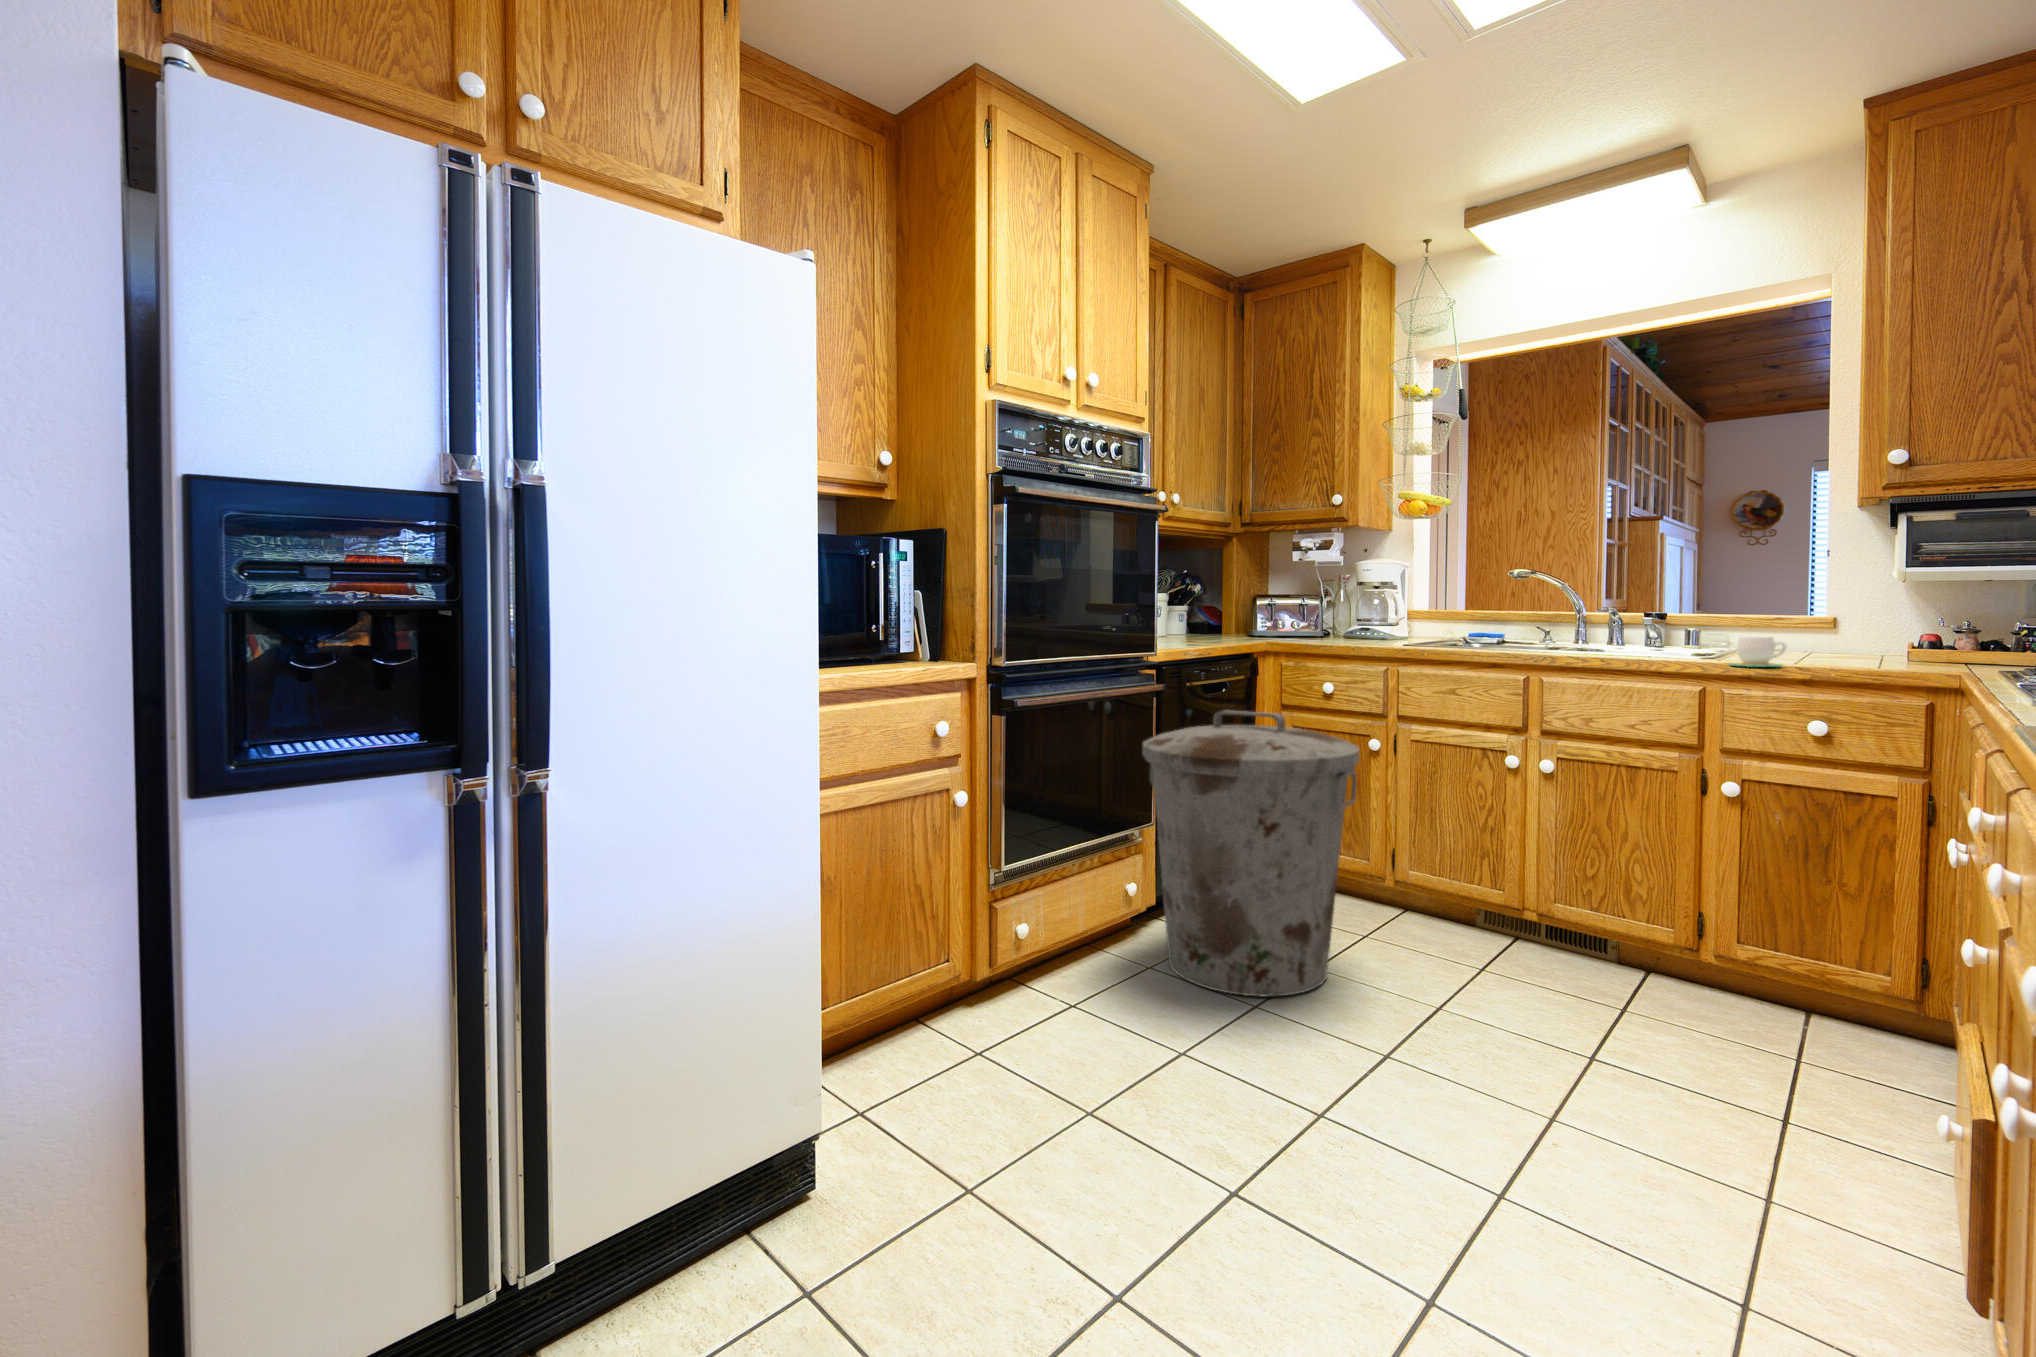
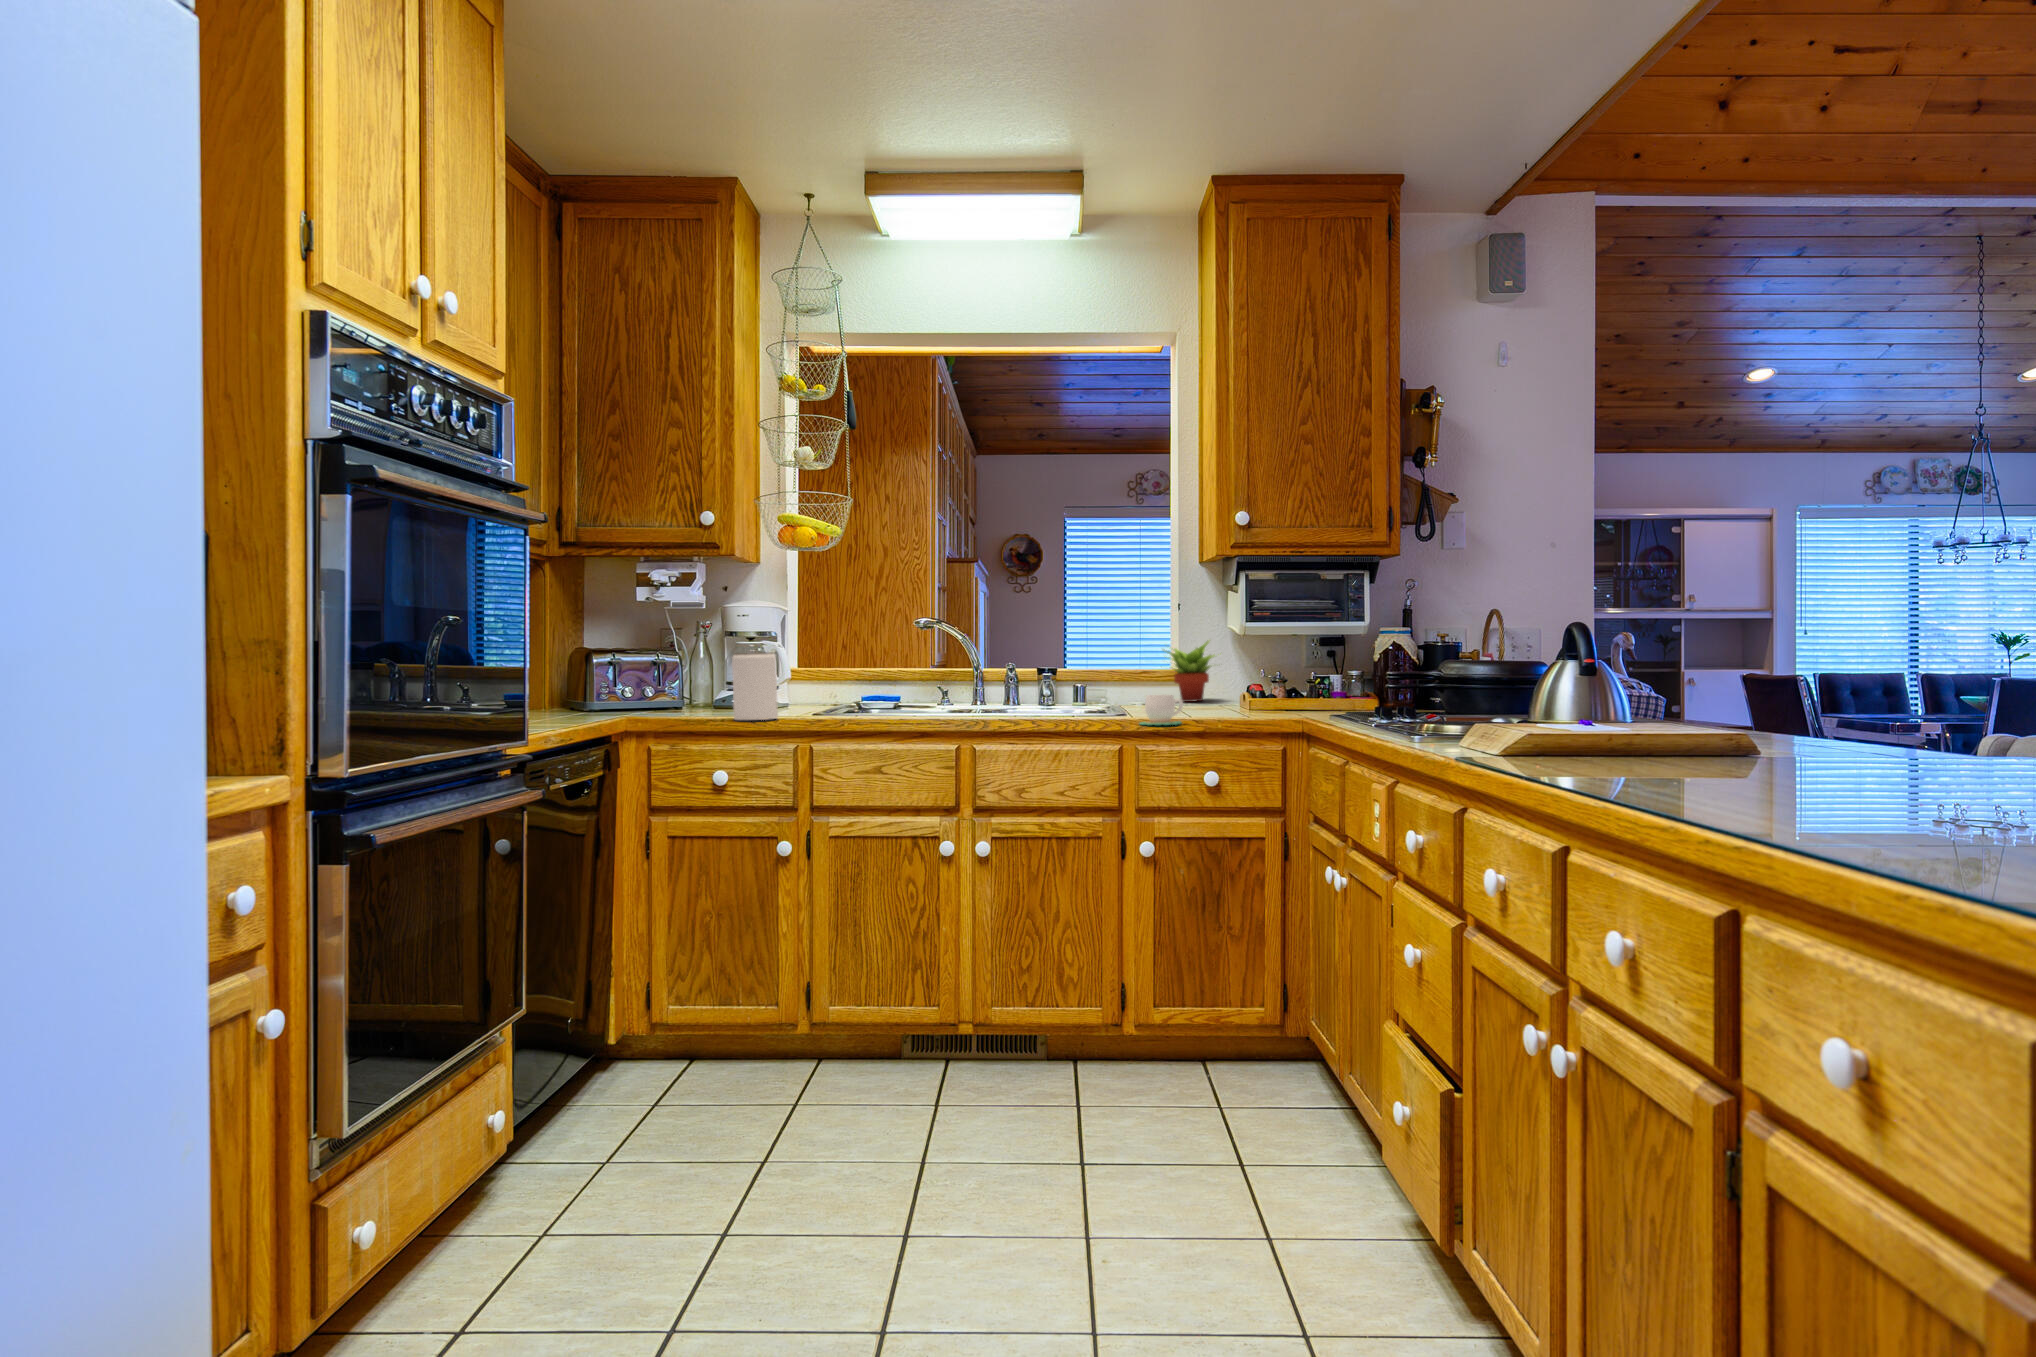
succulent plant: none [1786,586,1870,649] -> present [1165,640,1219,702]
jar: none [1341,596,1378,648] -> present [732,652,778,720]
trash can: present [1143,710,1359,997] -> none [519,813,808,1198]

